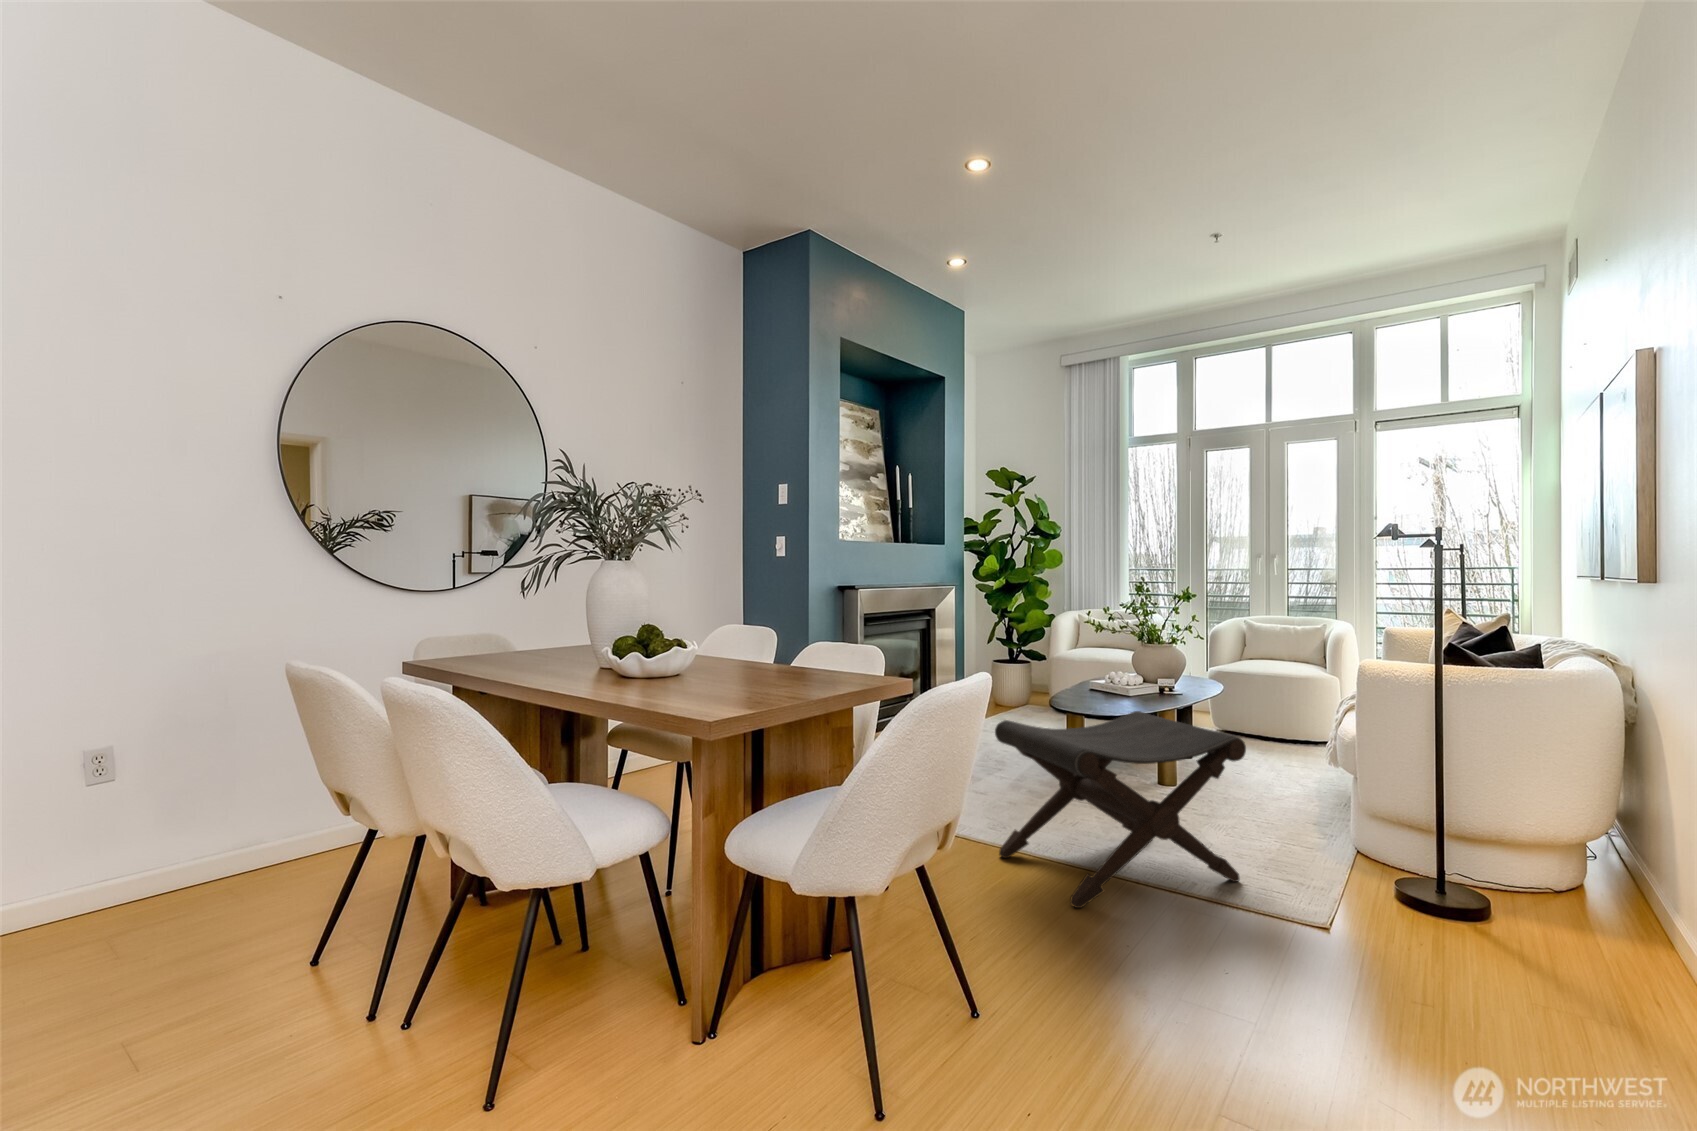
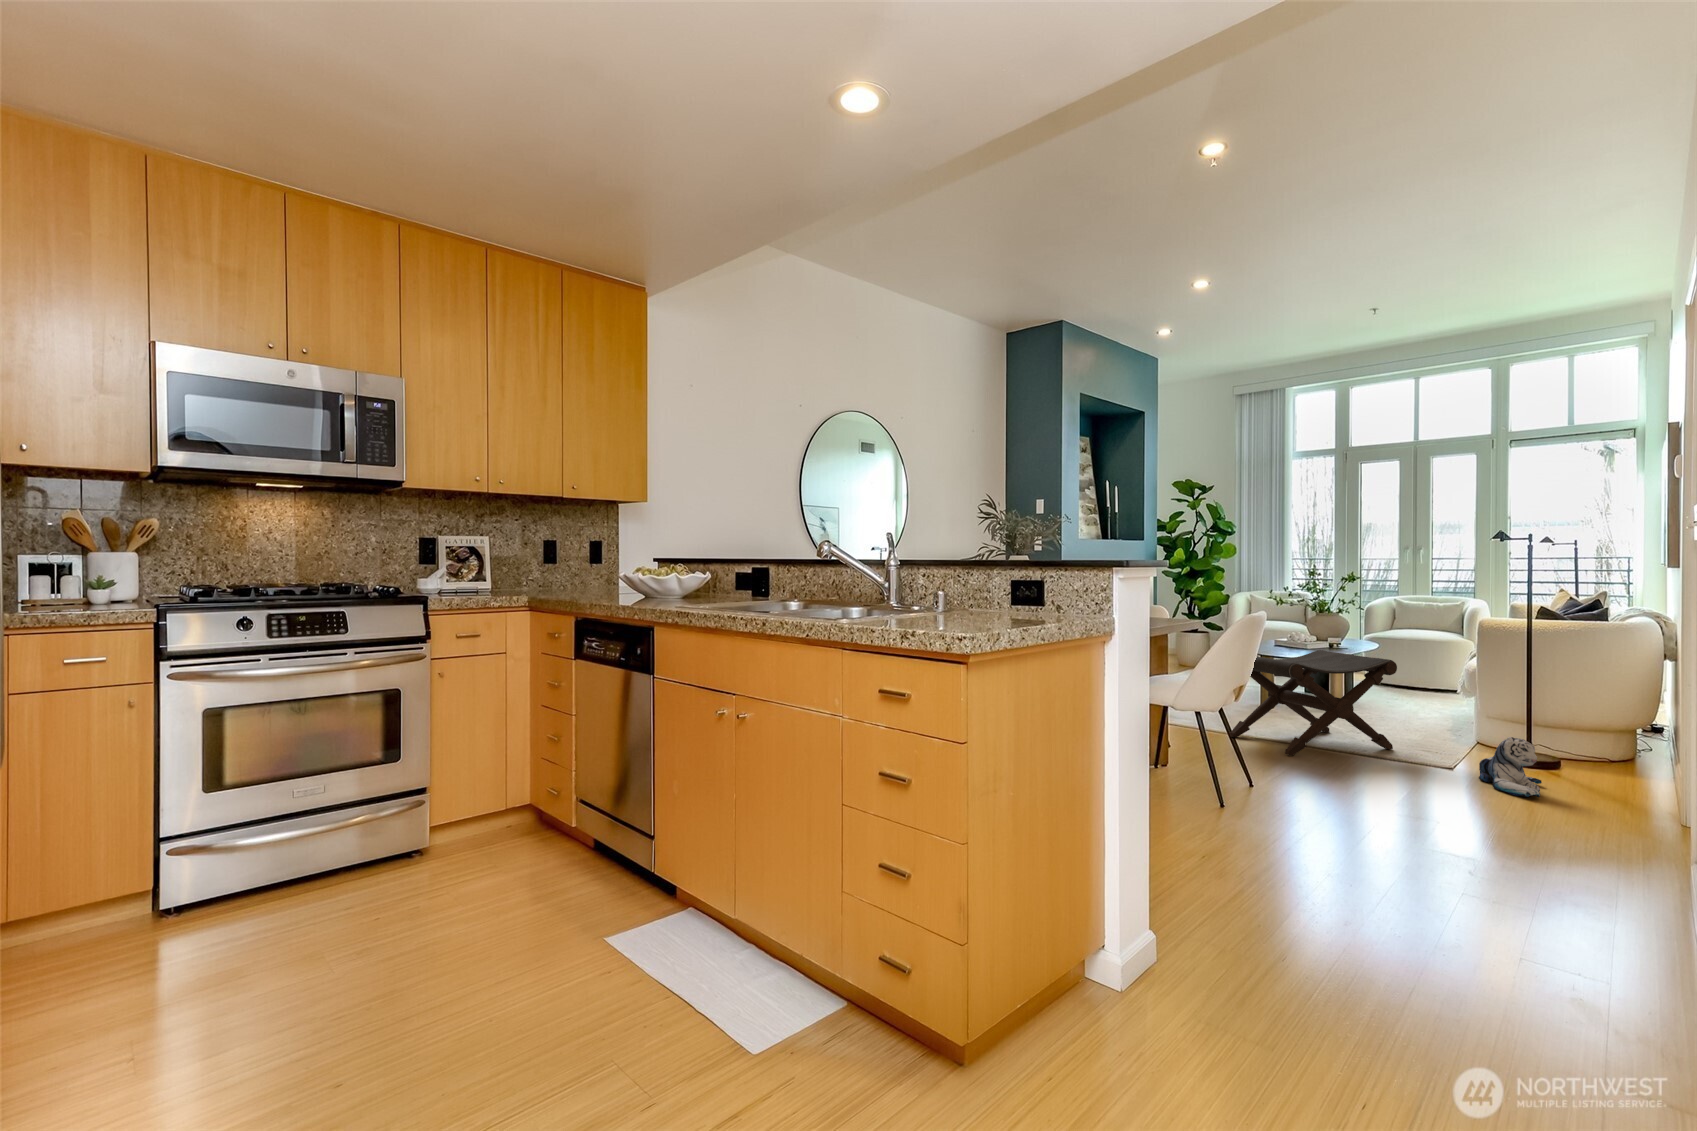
plush toy: none [1381,903,1501,1036] -> present [1479,737,1542,797]

